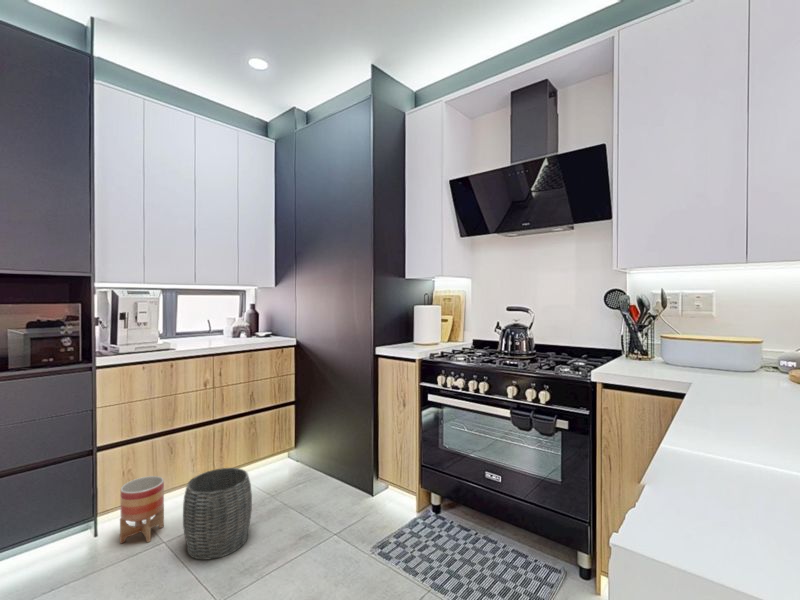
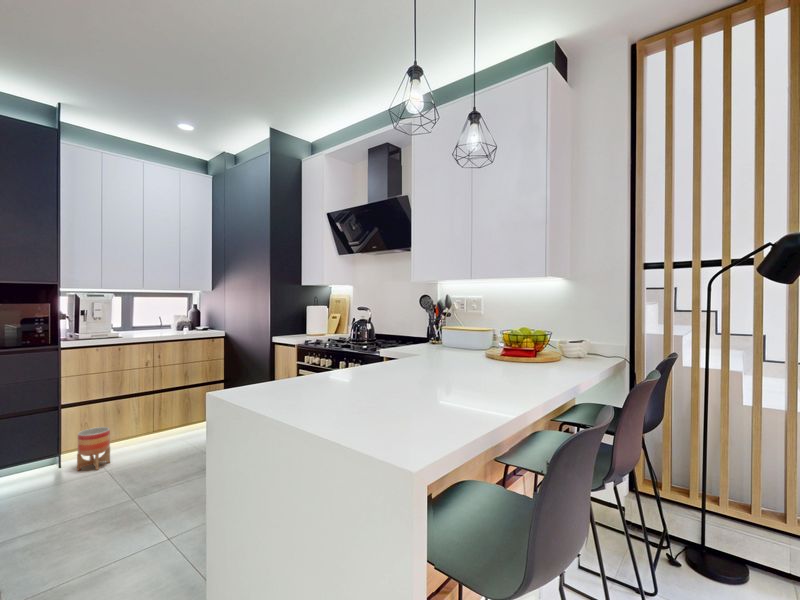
woven basket: present [183,468,252,560] -> none [120,421,171,478]

